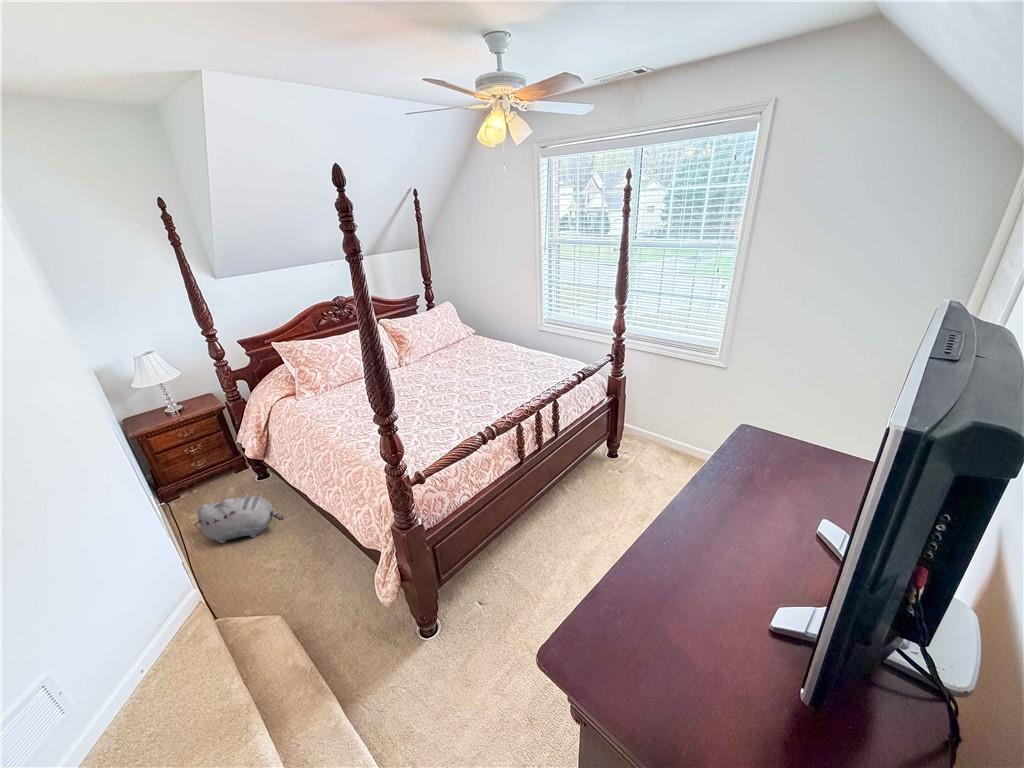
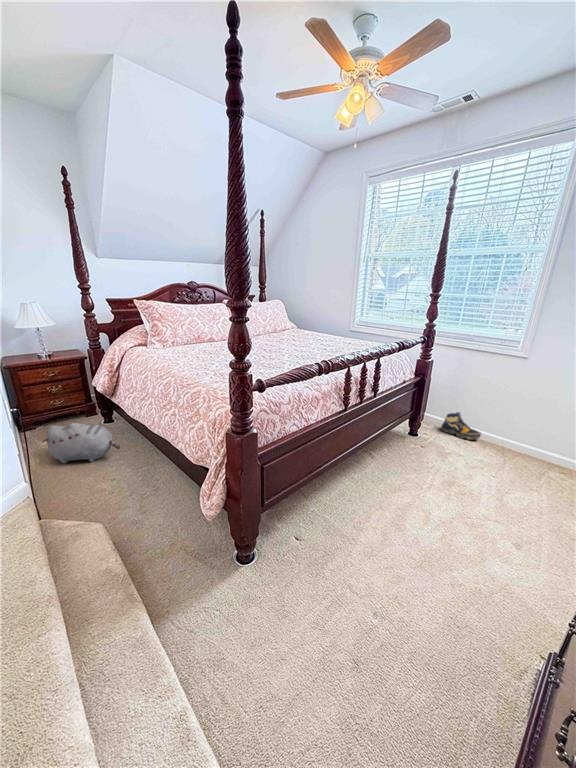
shoe: none [645,426,686,457] -> present [441,412,481,440]

